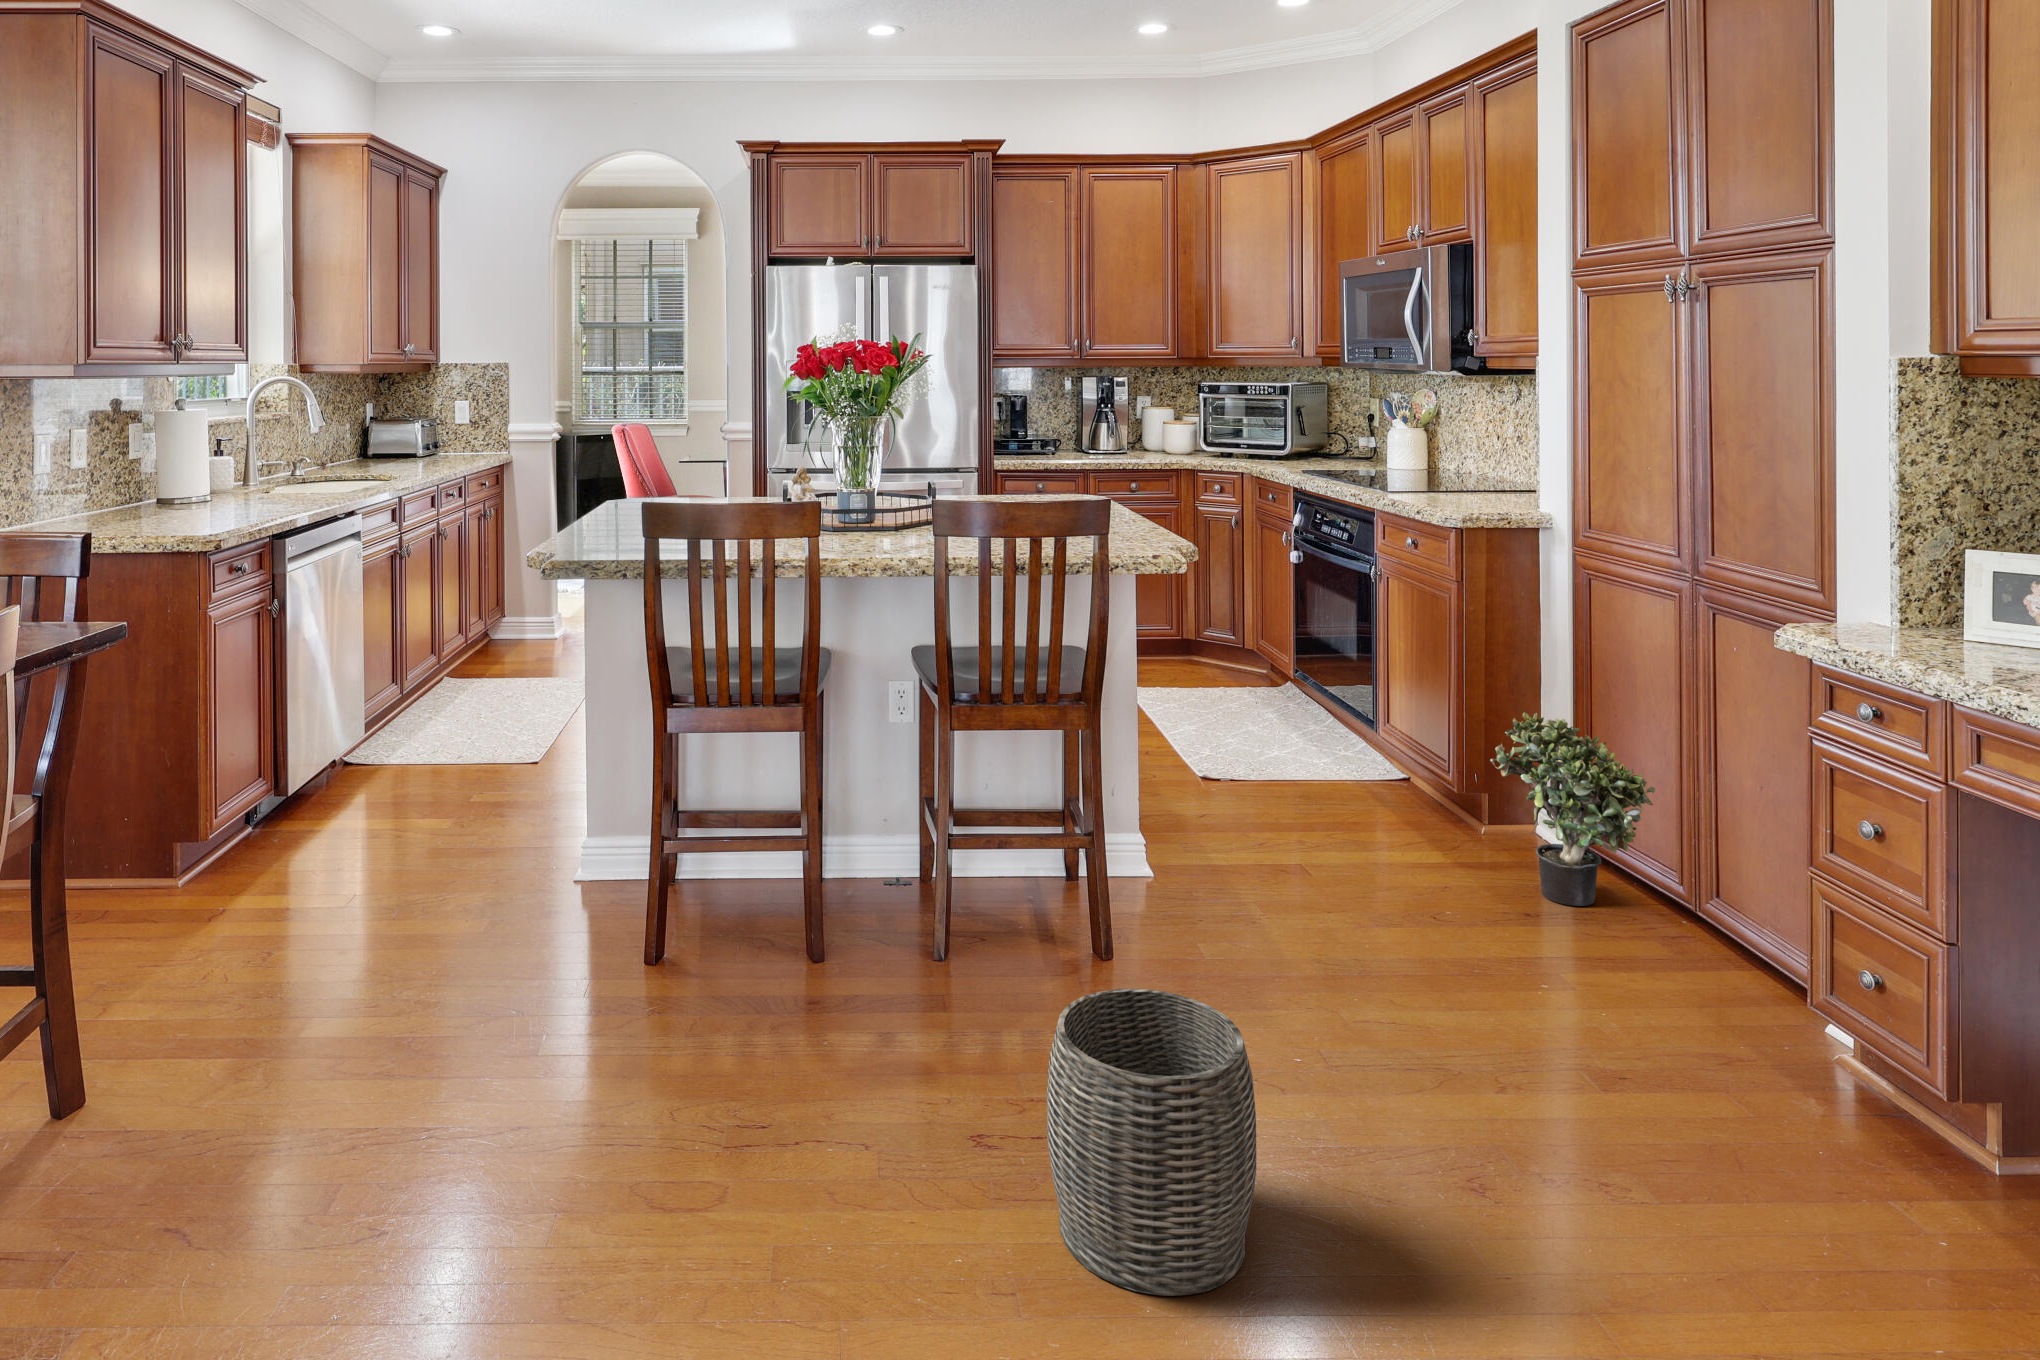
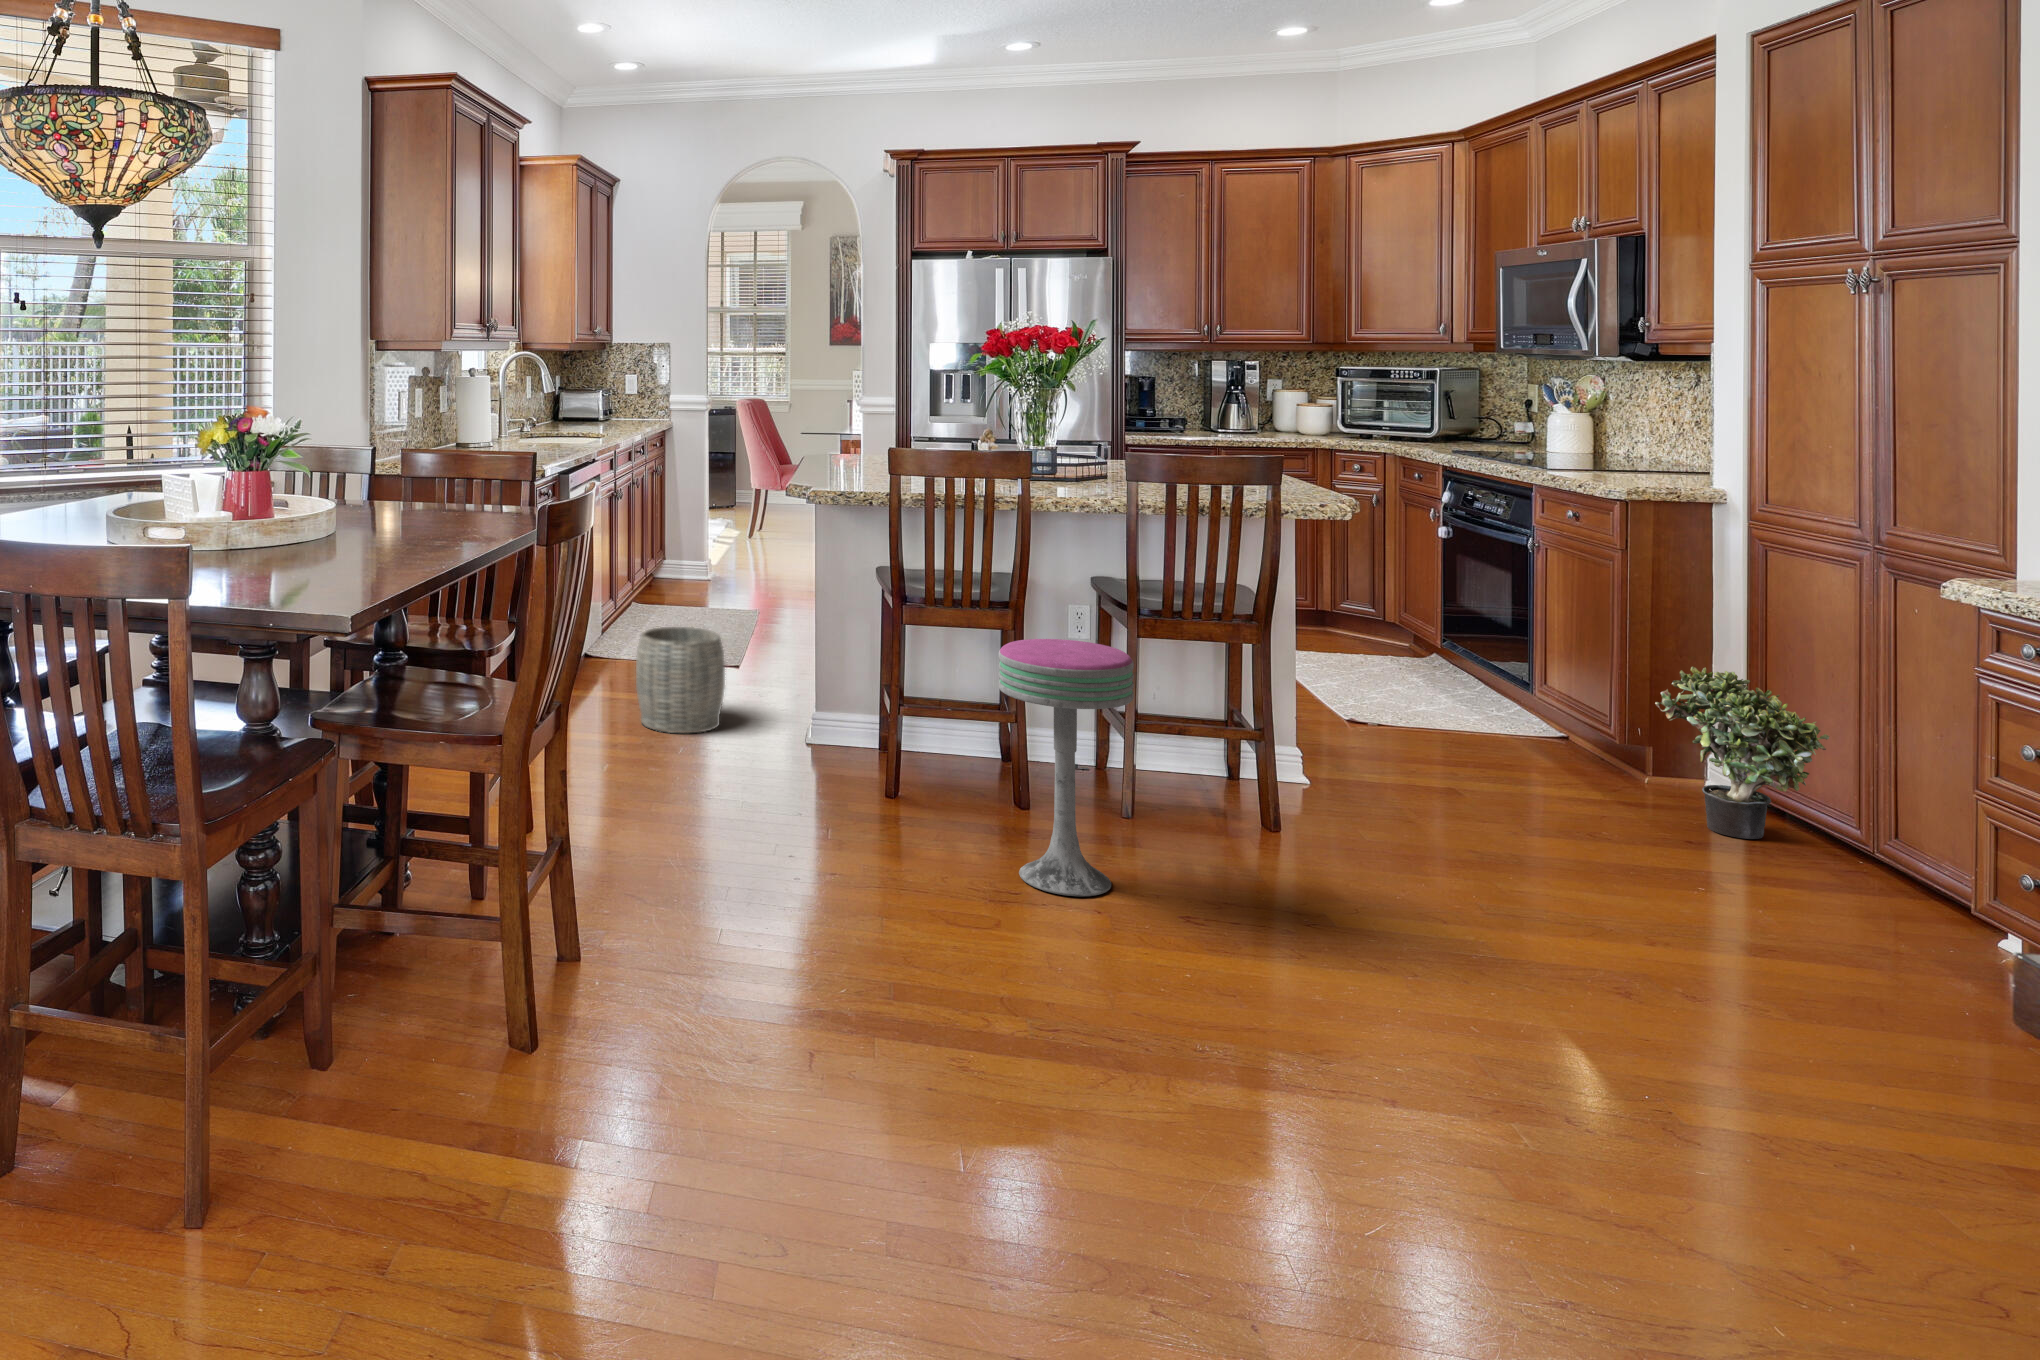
bar stool: none [744,745,910,1099] -> present [999,639,1134,896]
woven basket: present [1047,989,1257,1296] -> present [636,627,725,733]

